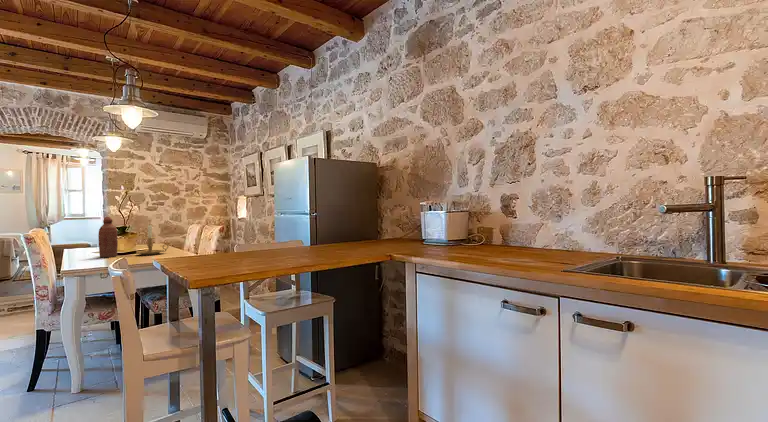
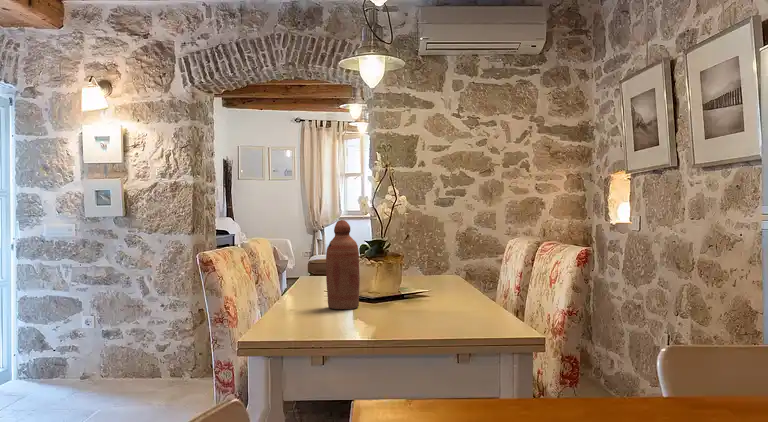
candle holder: present [136,225,168,255] -> none [391,239,458,312]

